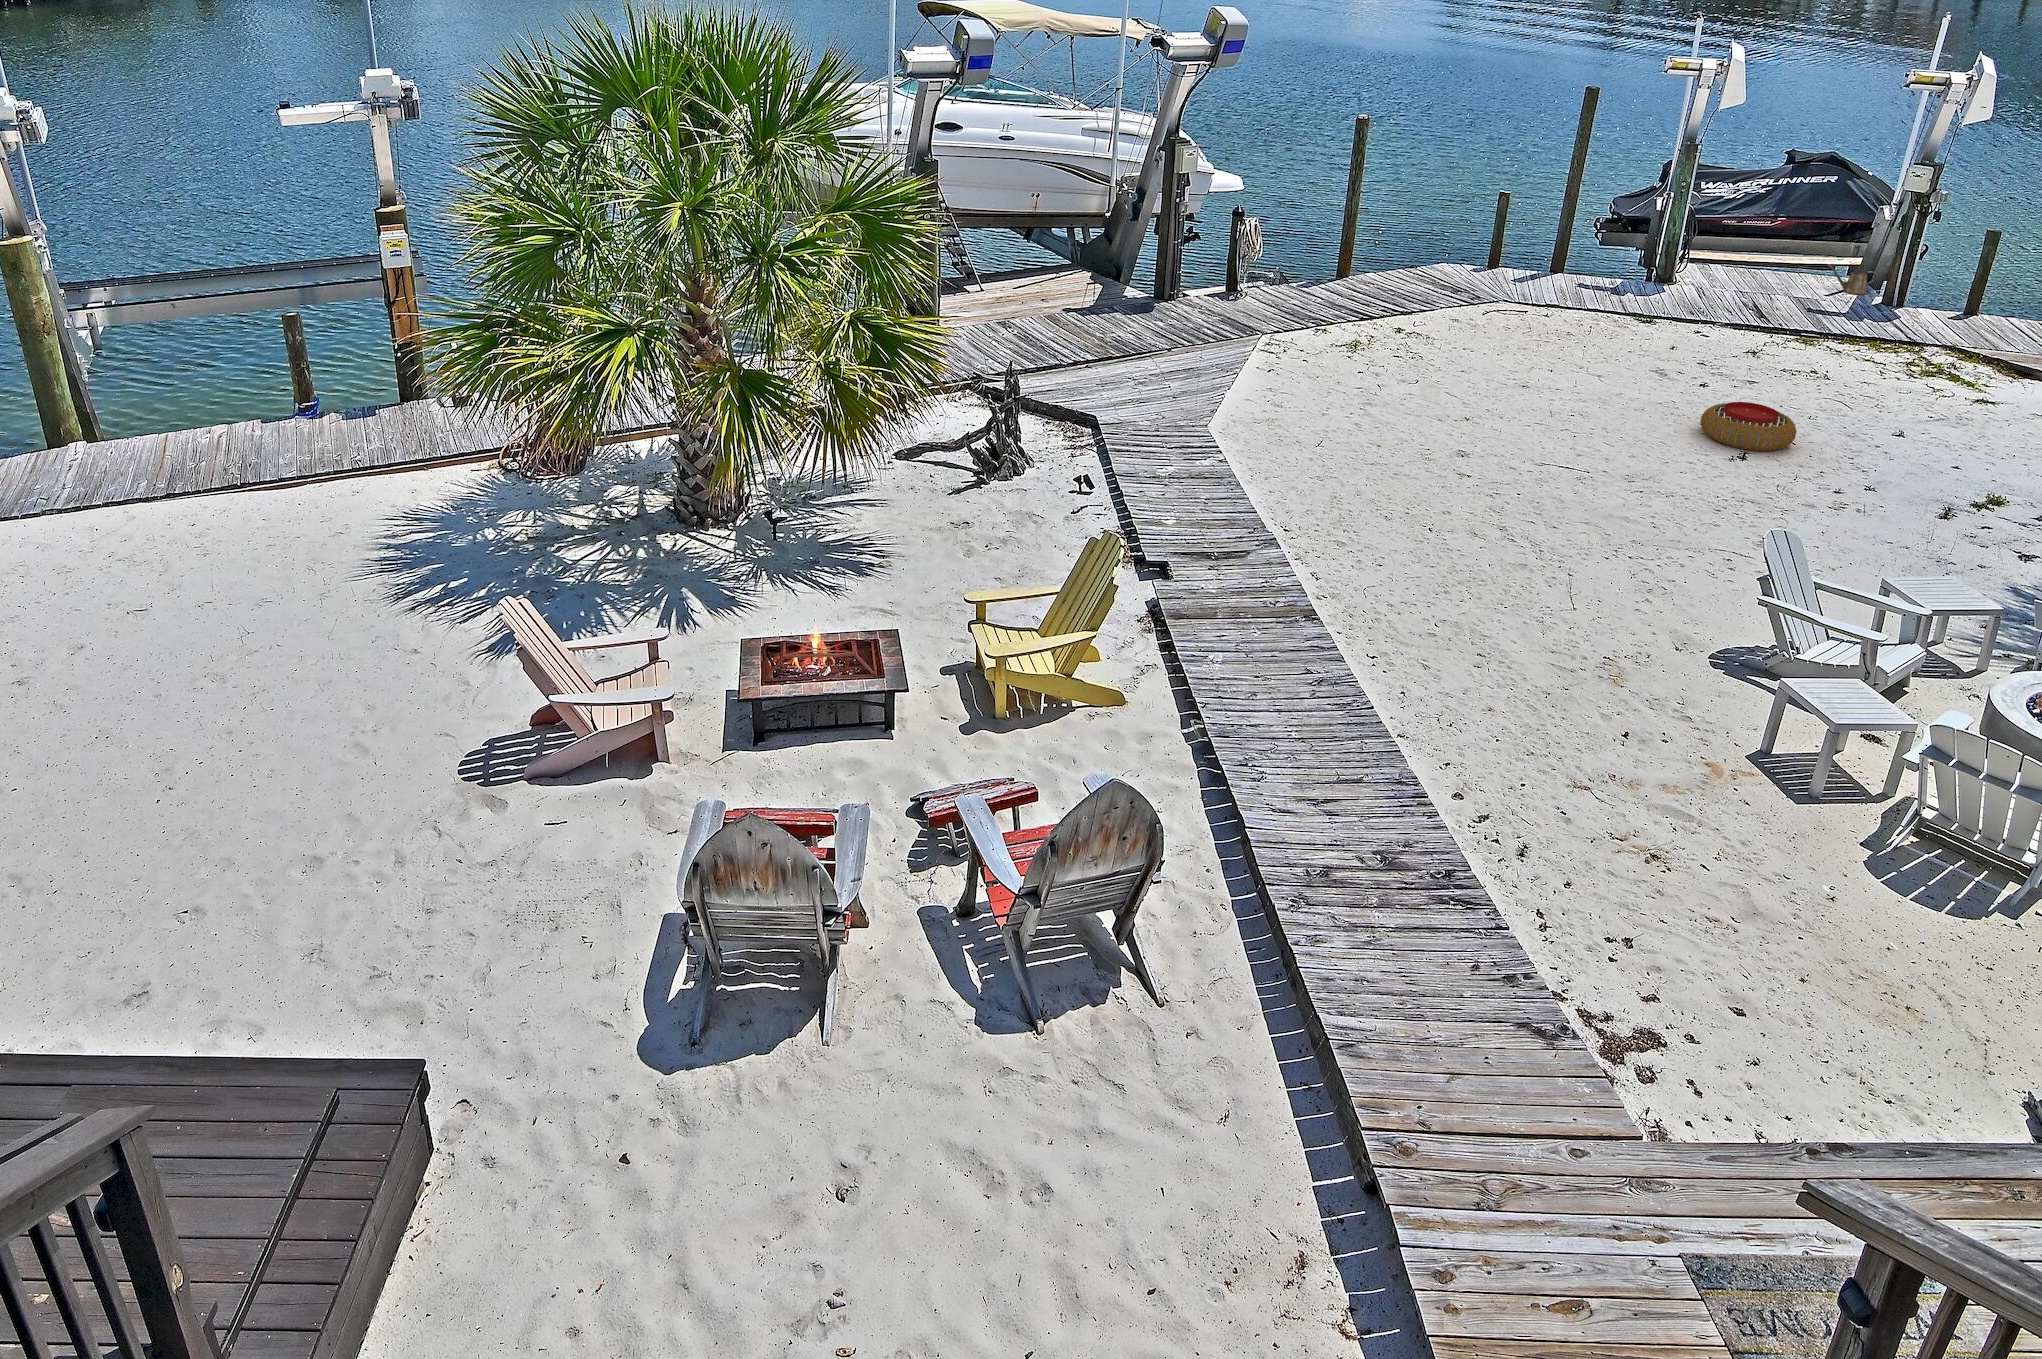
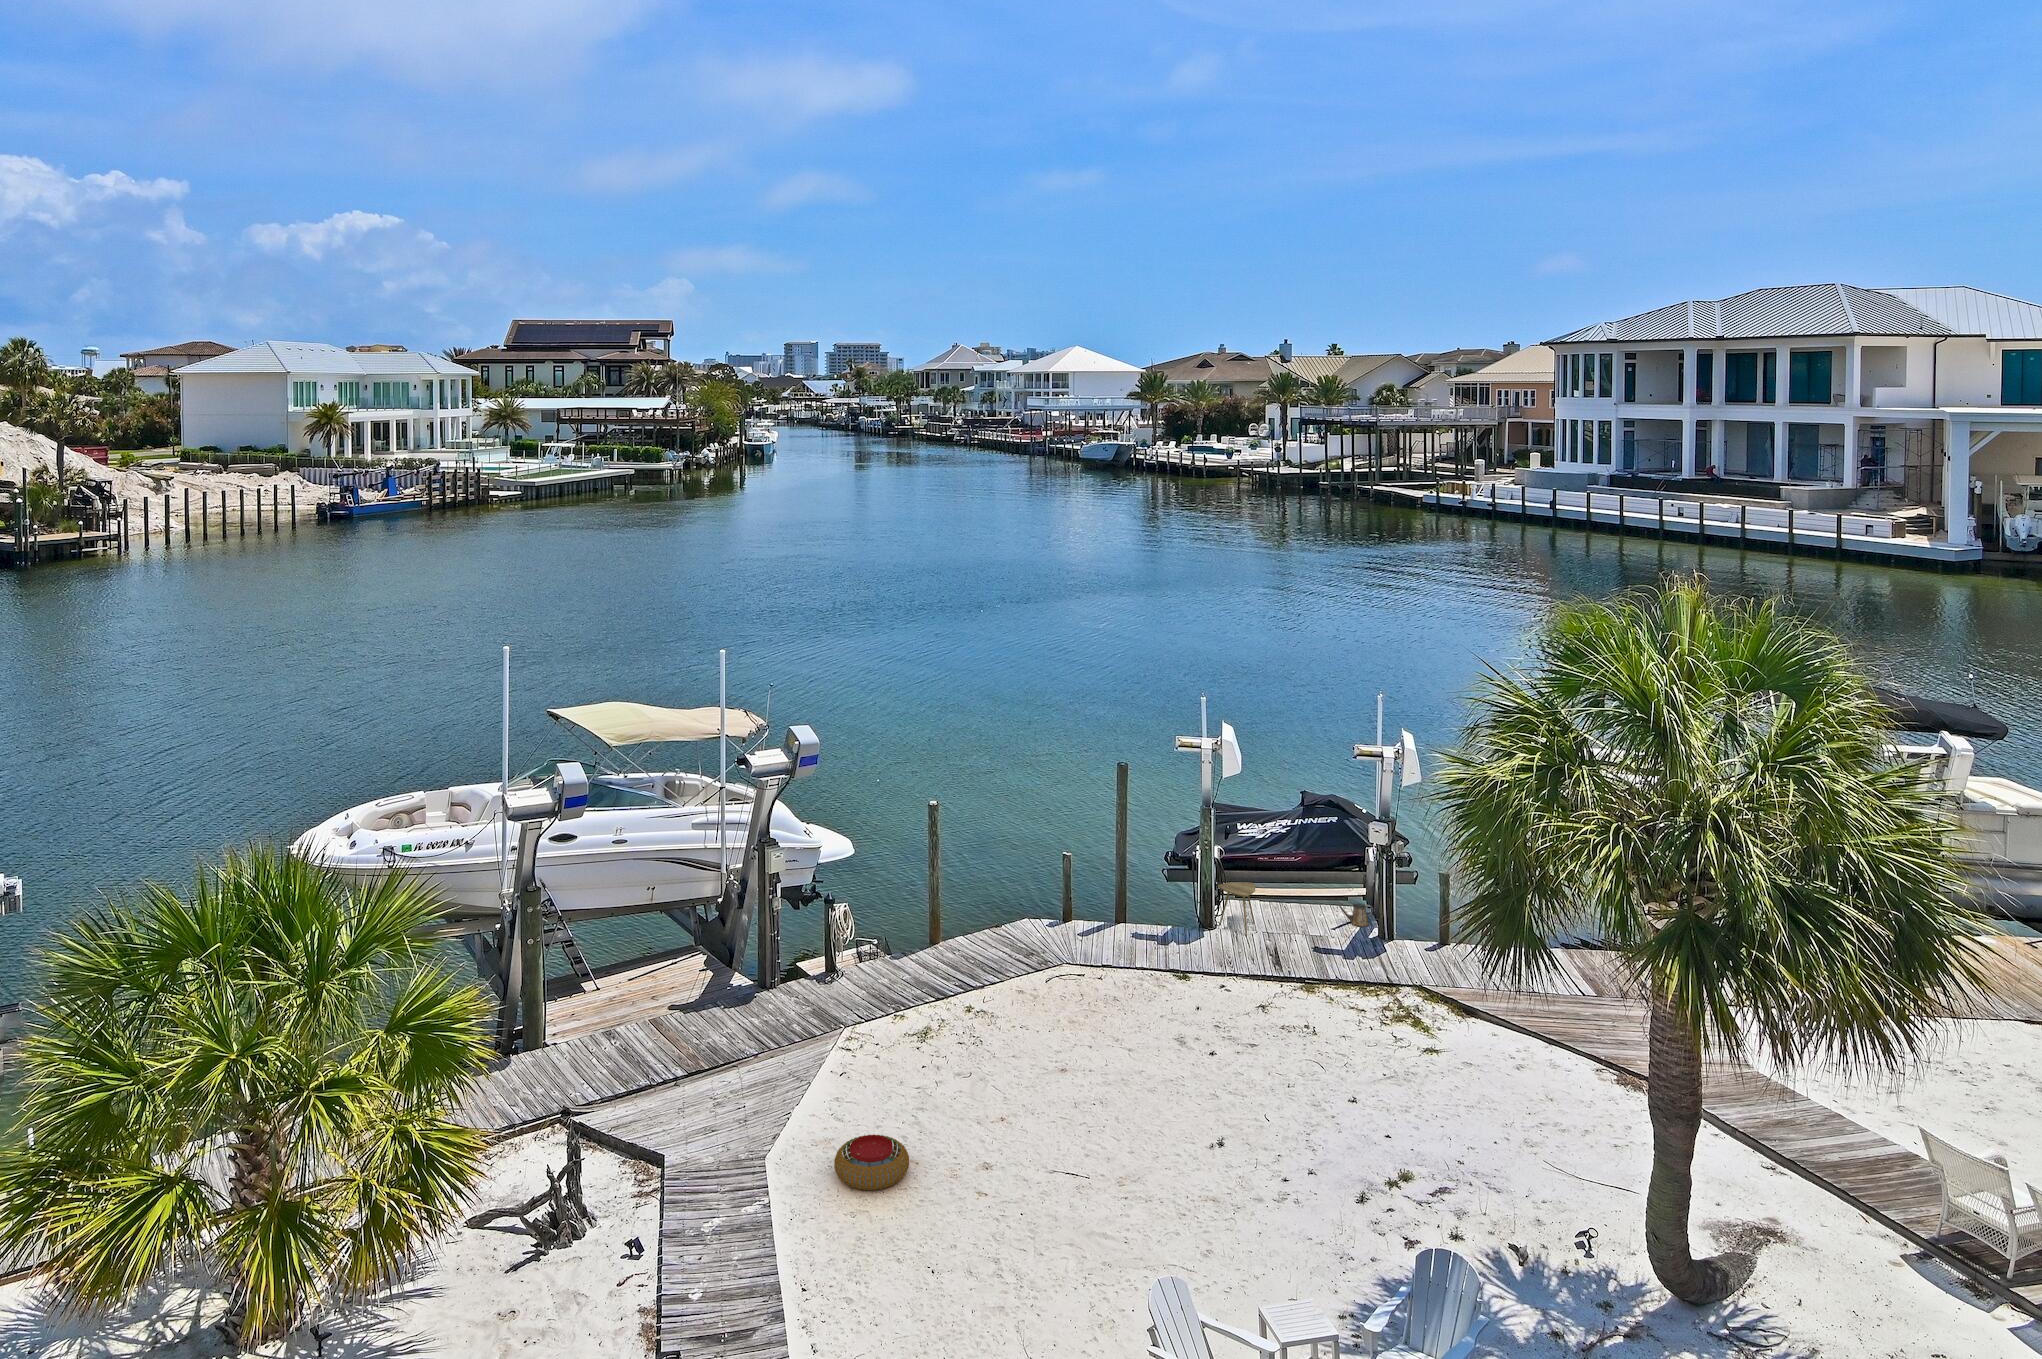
side table: none [1675,237,1733,294] -> present [1218,882,1255,936]
pouf: present [1700,402,1797,451] -> present [834,1135,909,1190]

